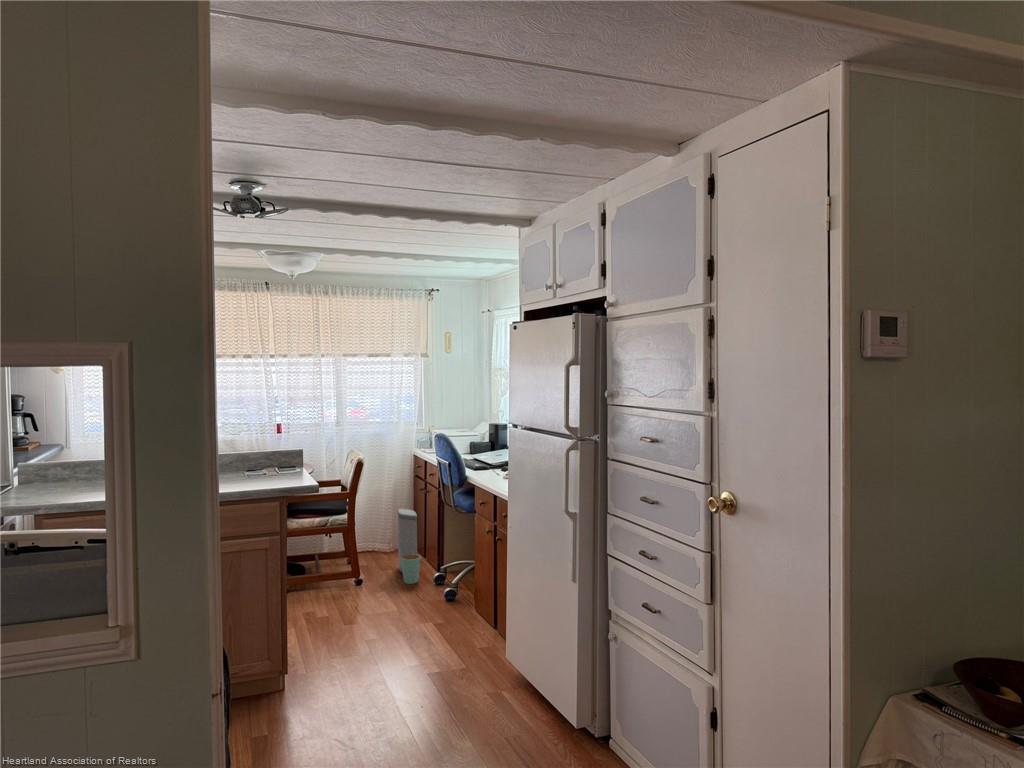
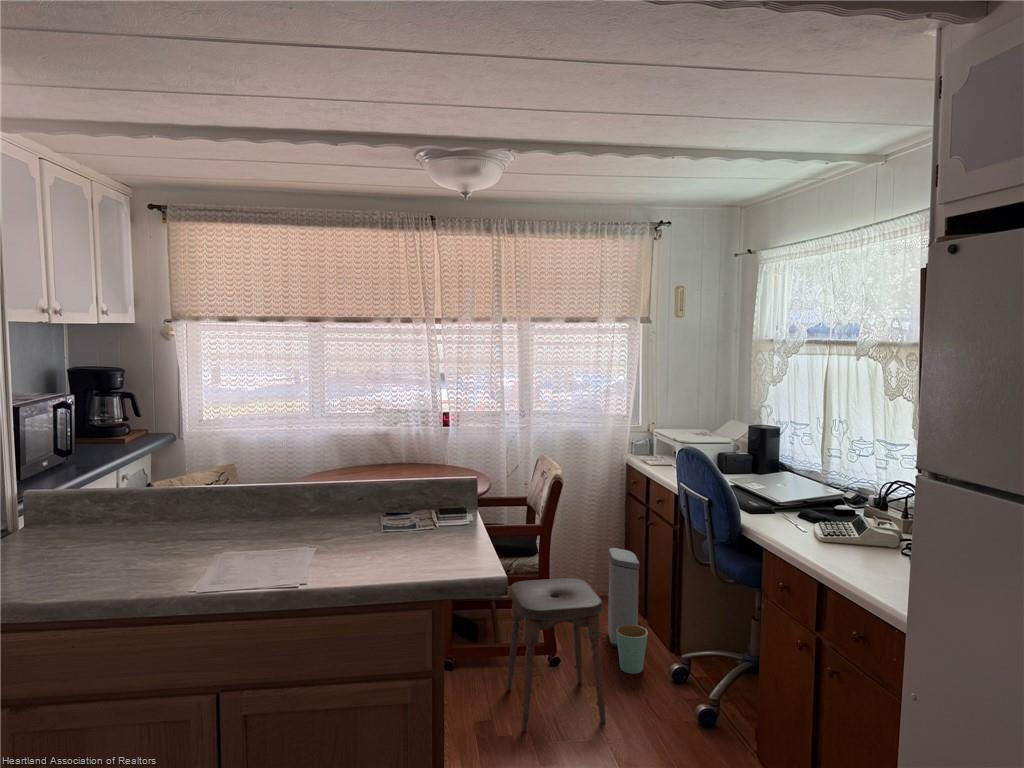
stool: none [328,522,390,613] -> present [507,578,606,732]

